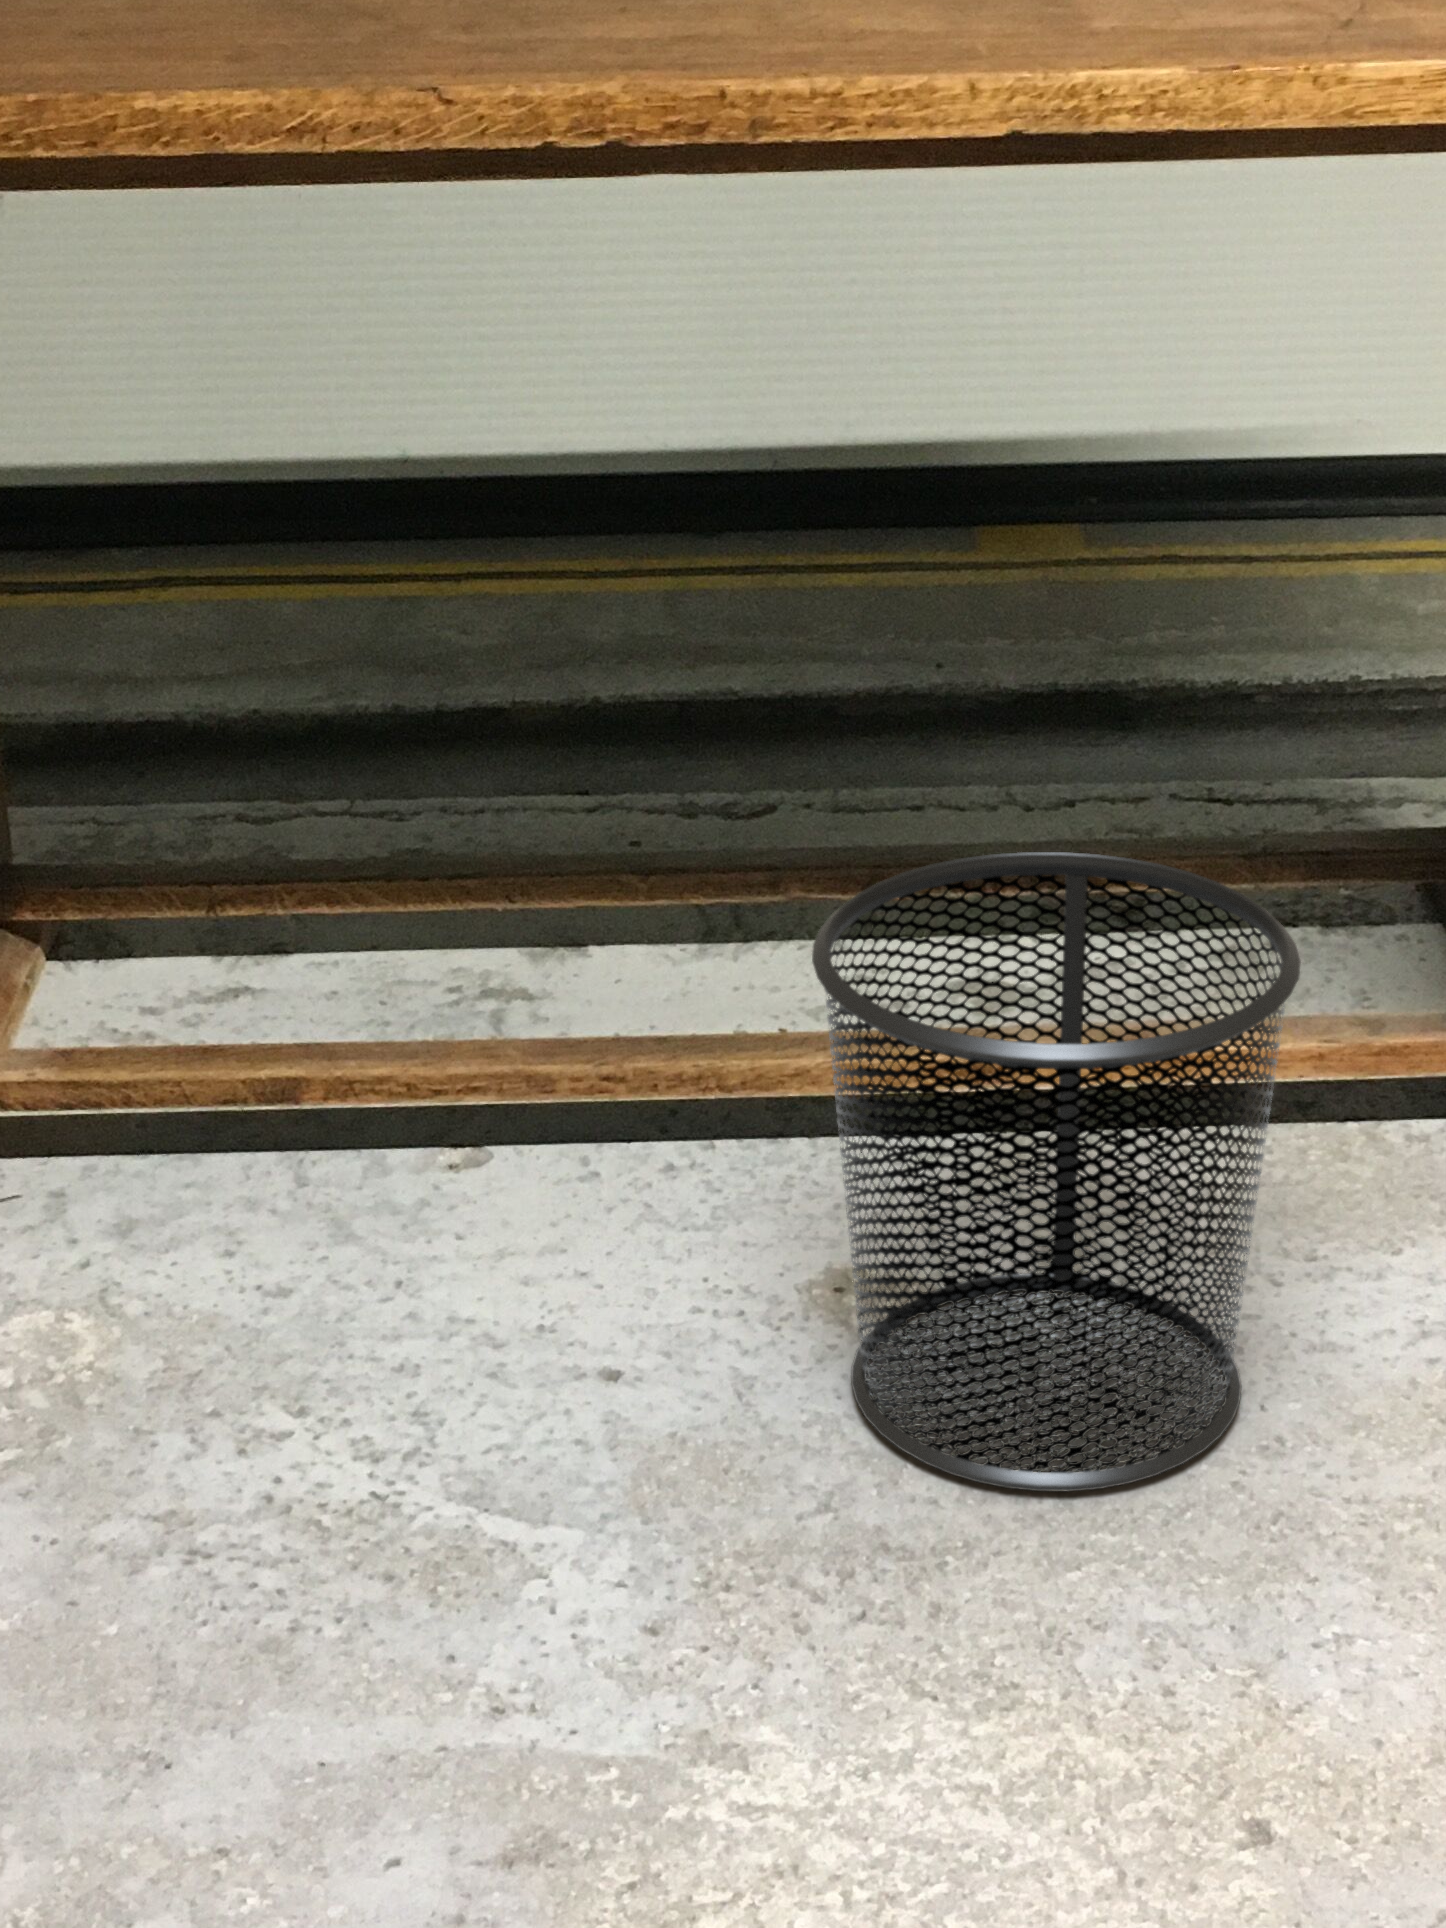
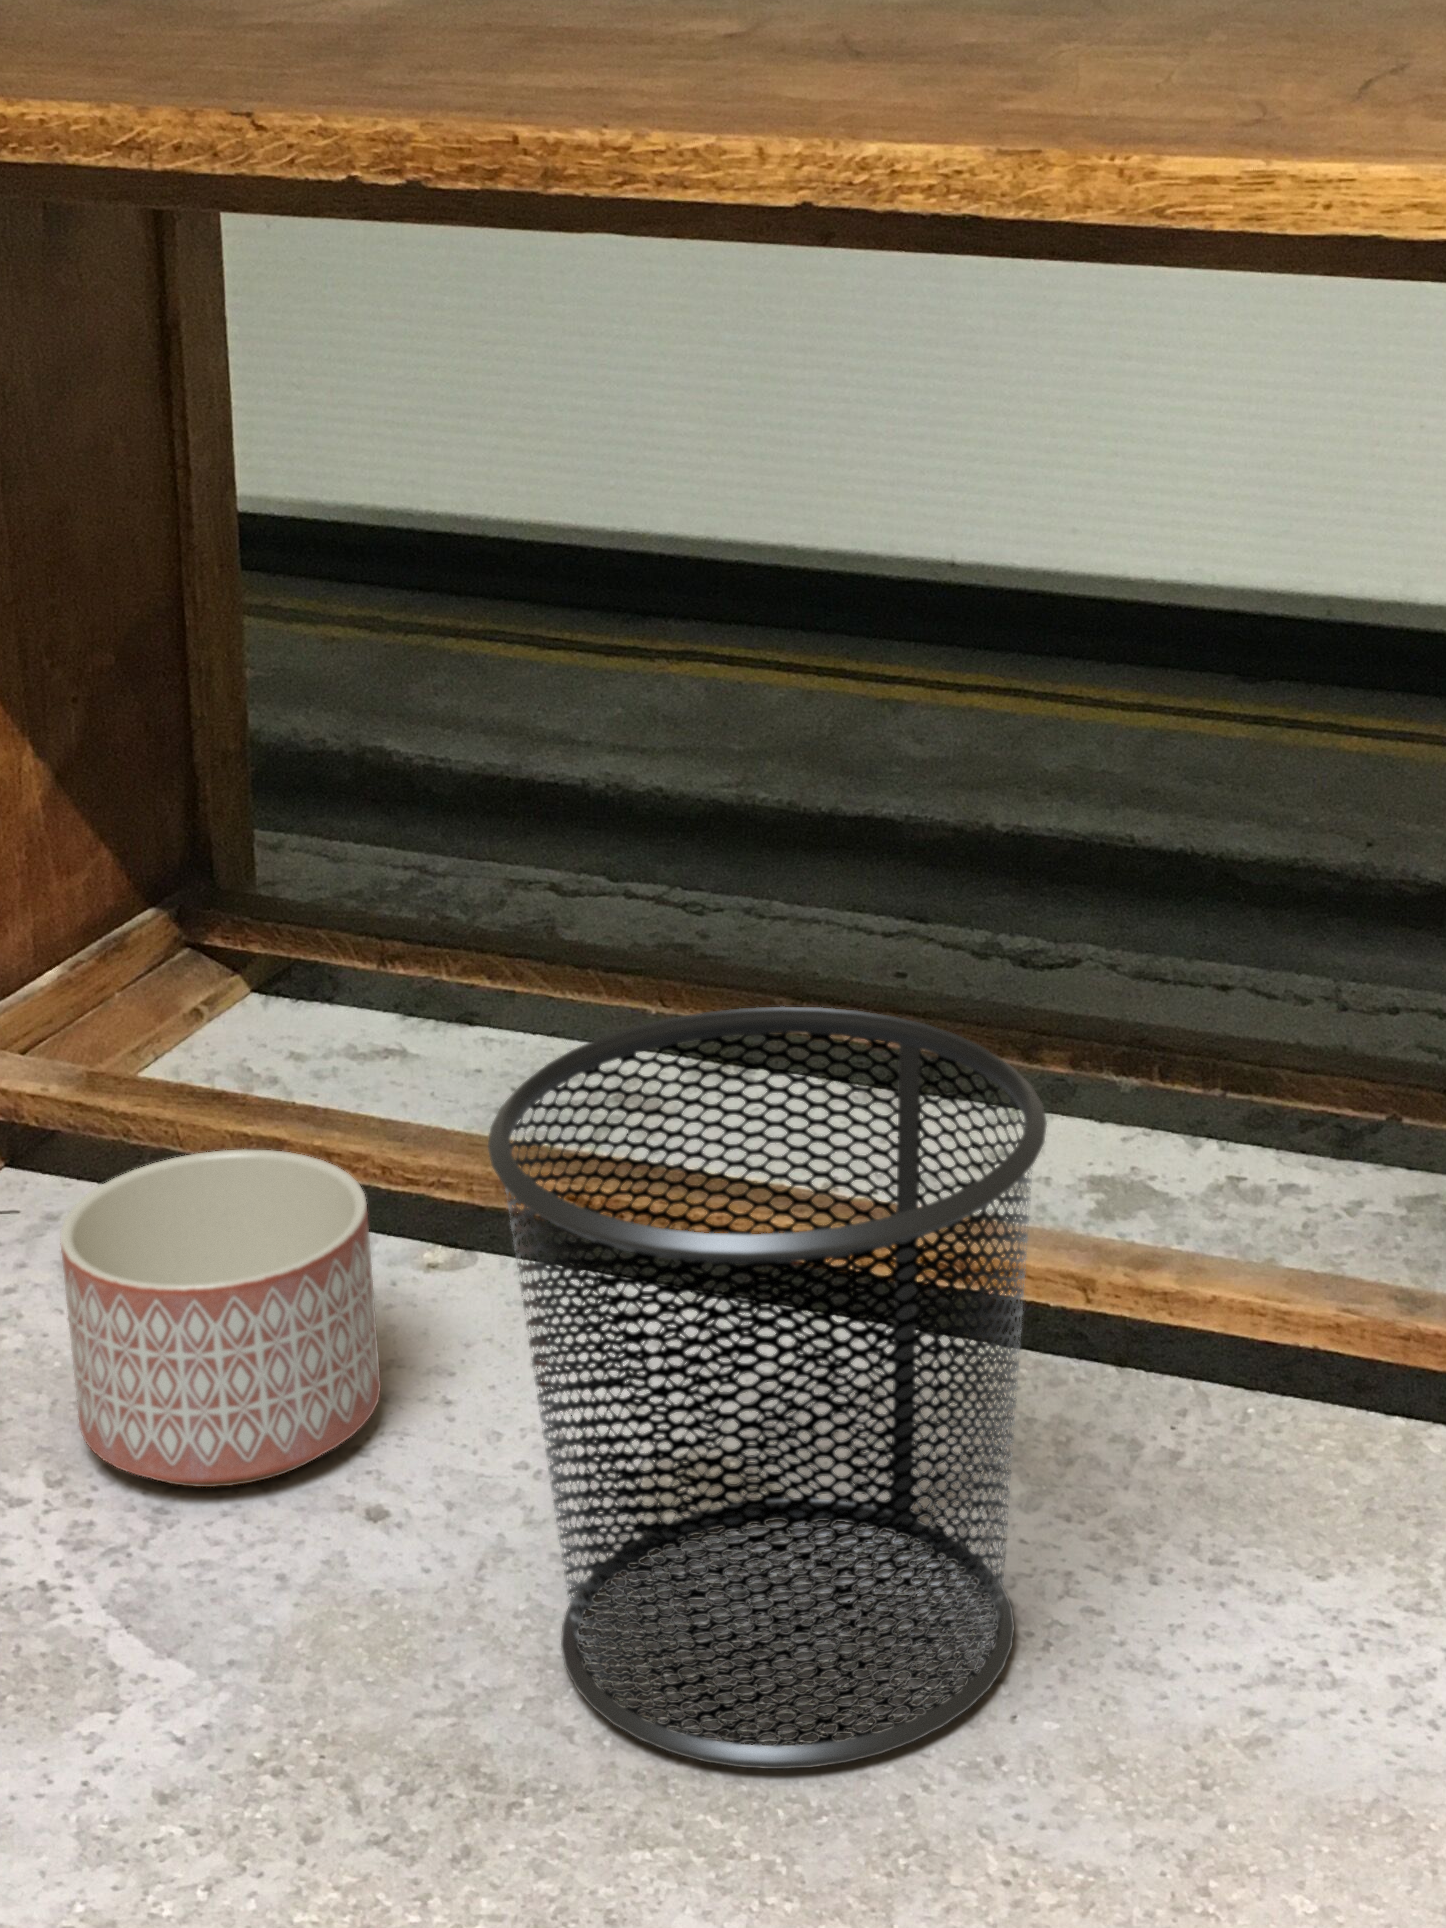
planter: none [259,1070,552,1381] -> present [60,1150,381,1487]

